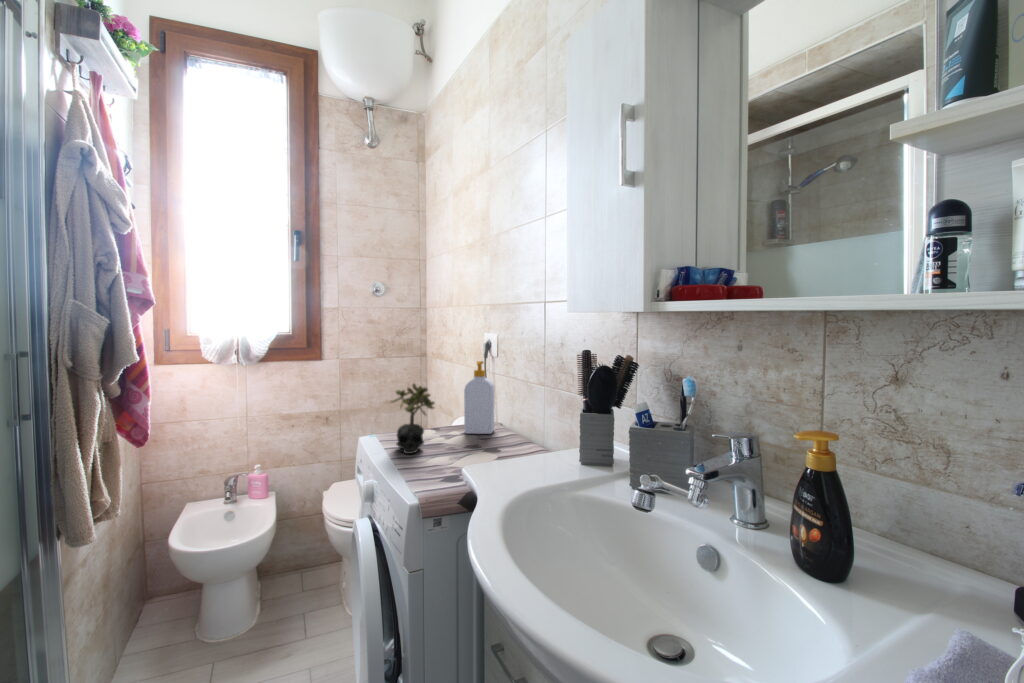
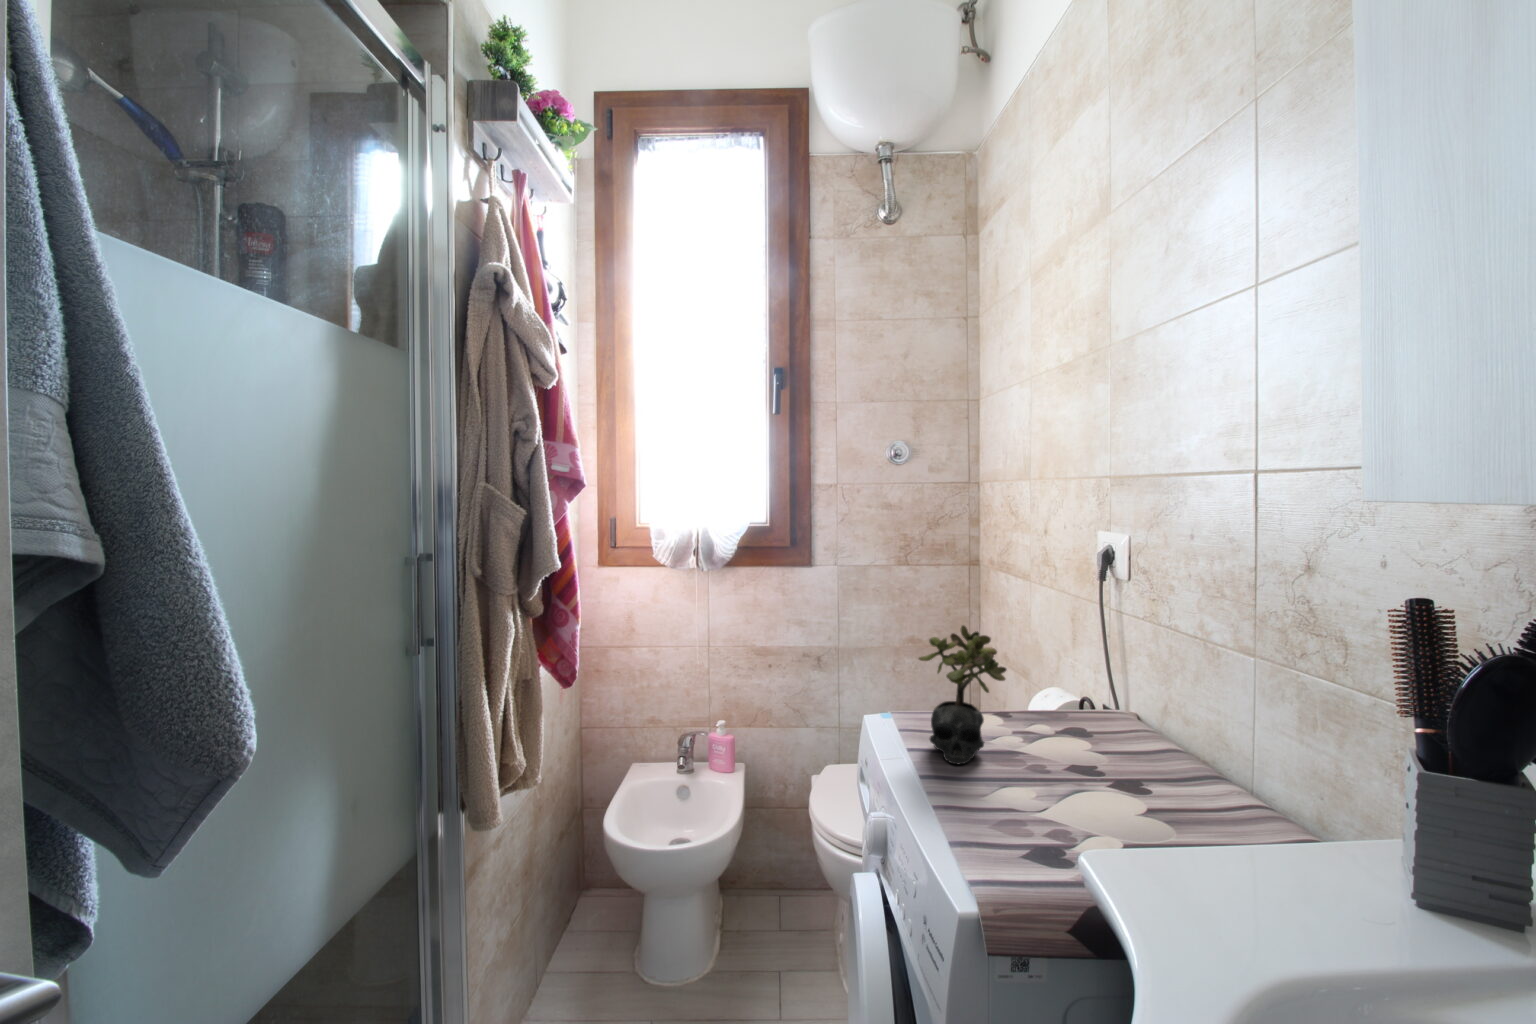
soap bottle: present [464,361,494,434] -> none [1063,586,1128,736]

